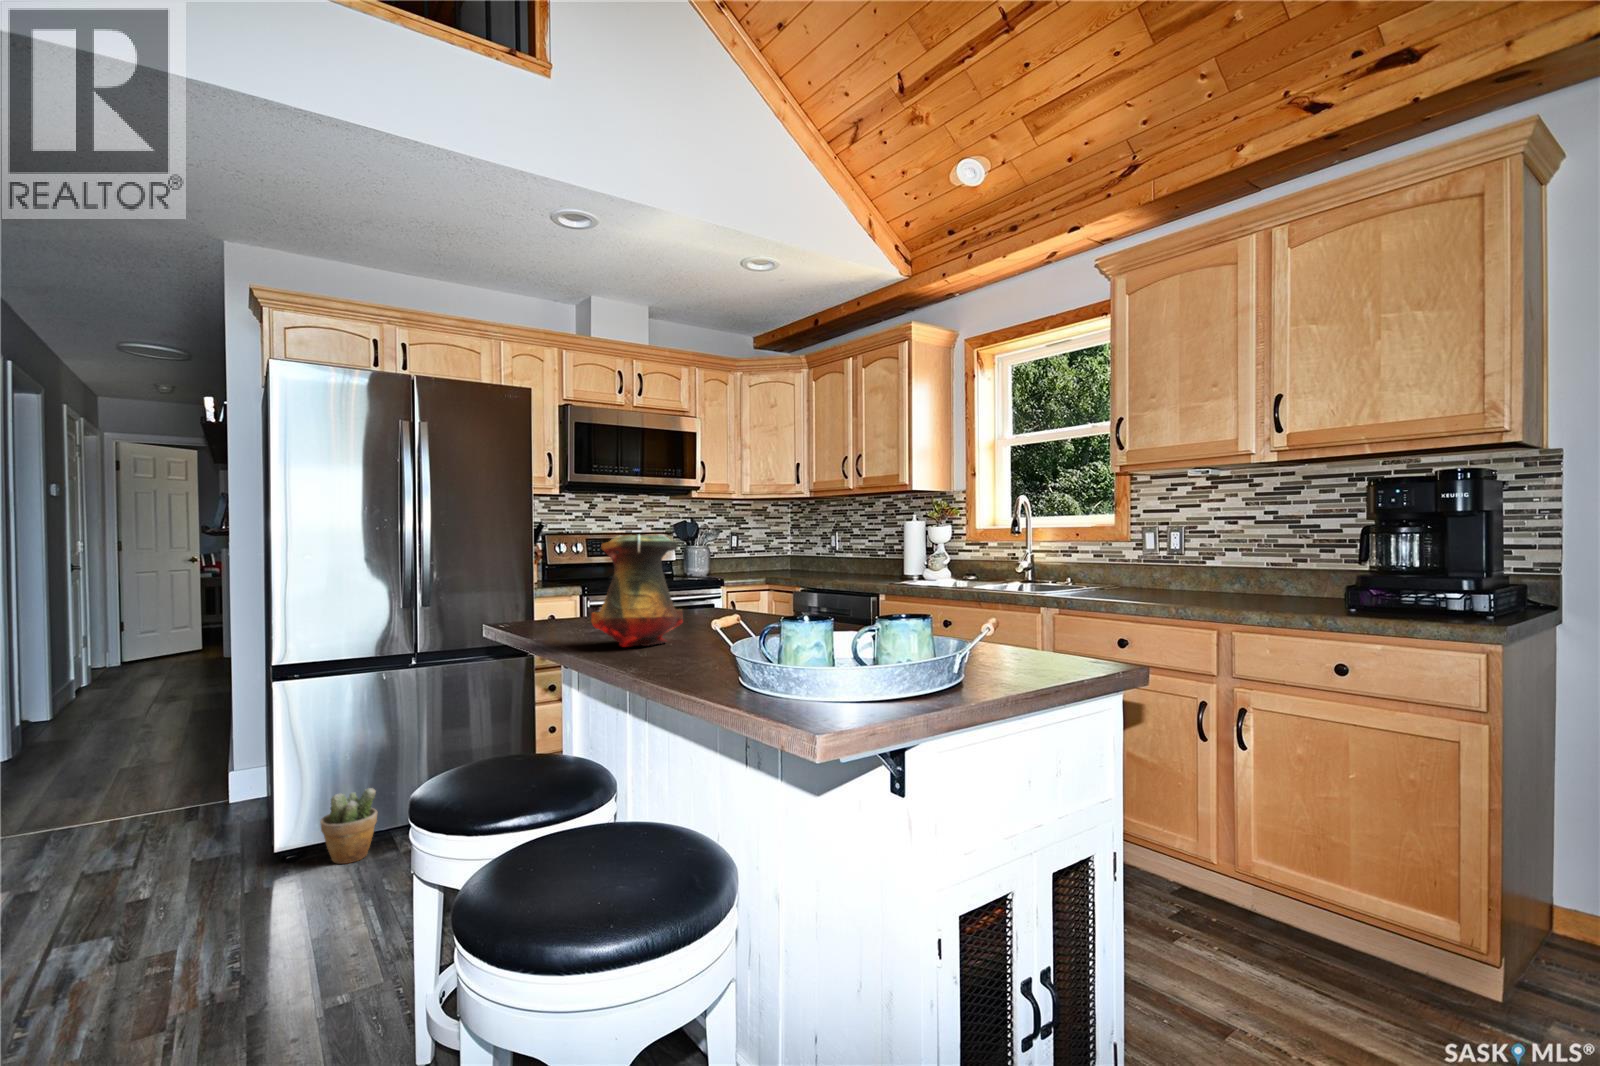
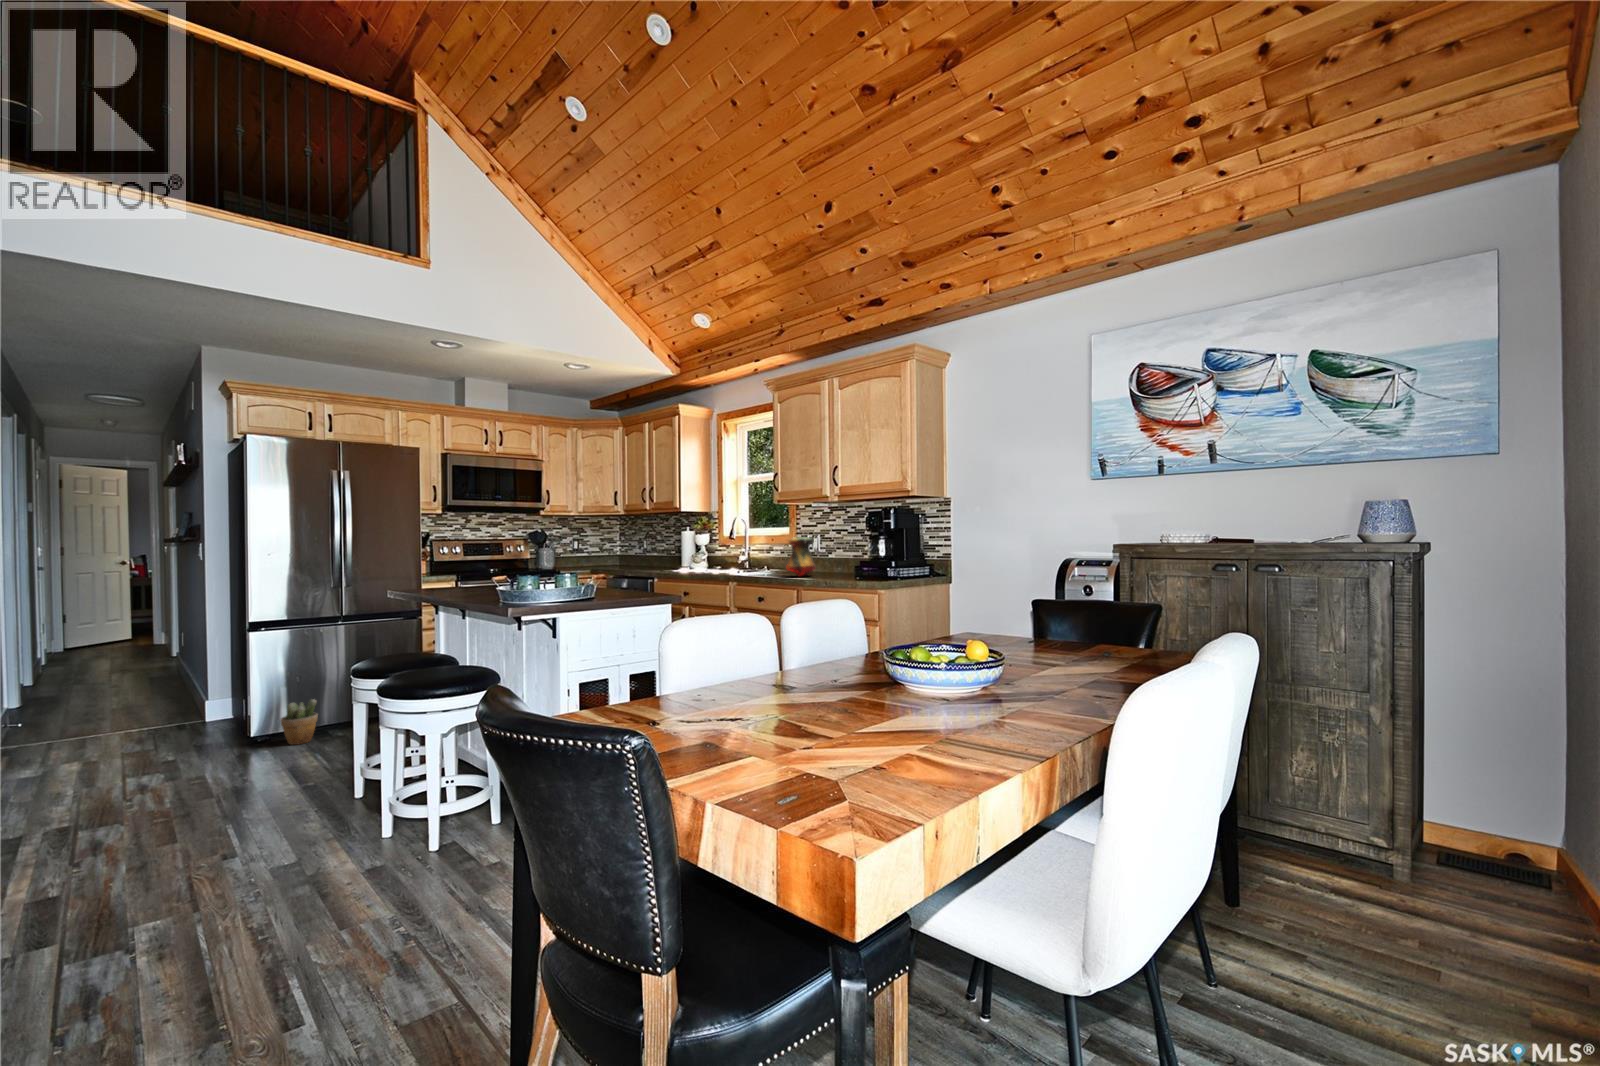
vase: present [591,534,683,647] -> present [786,537,816,576]

